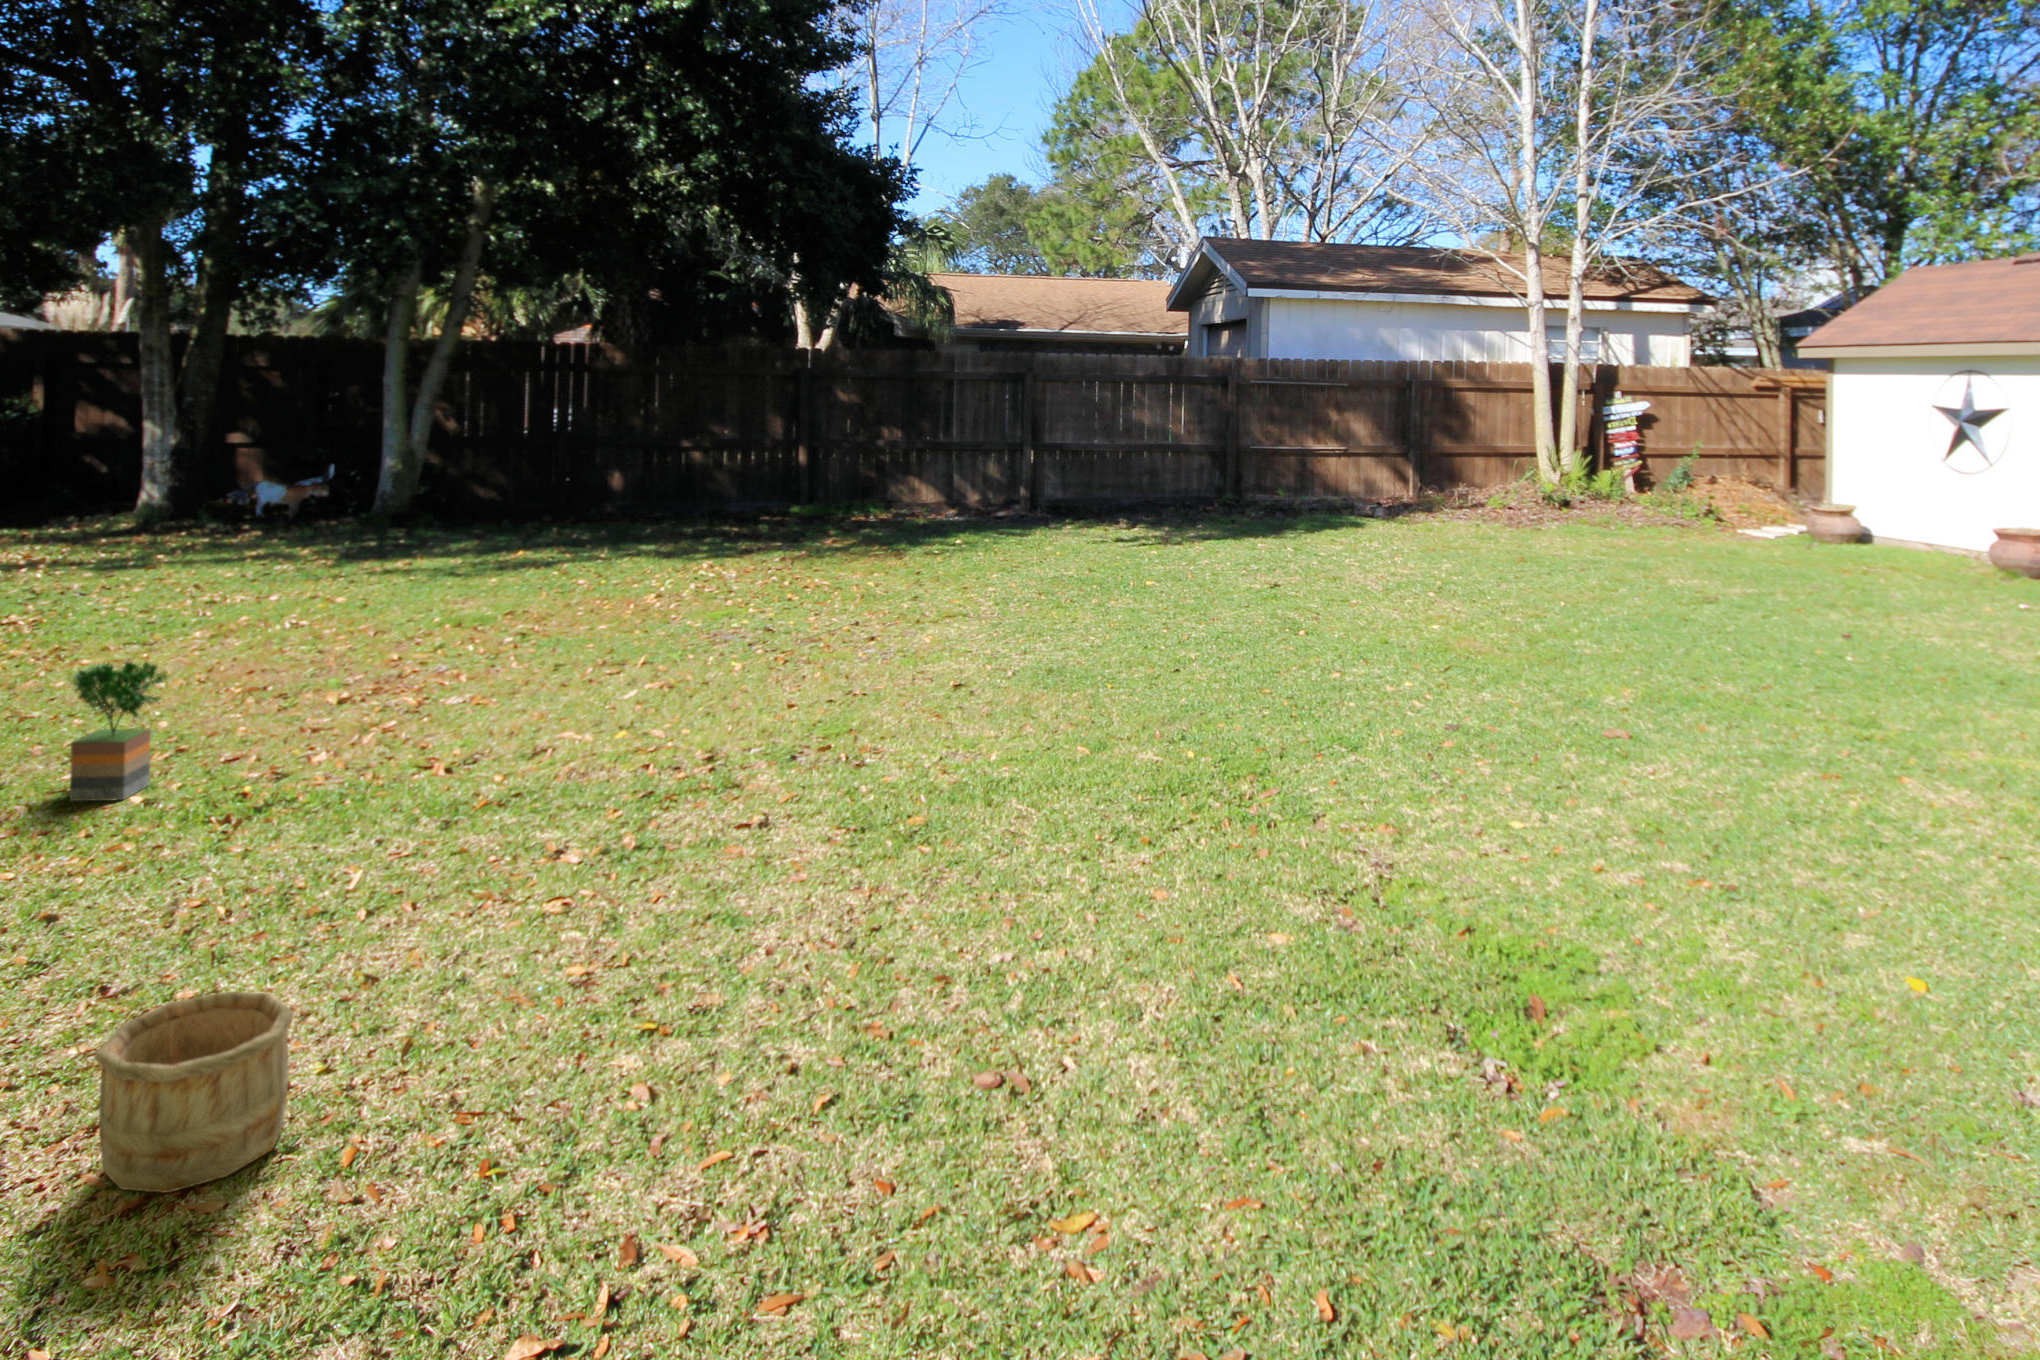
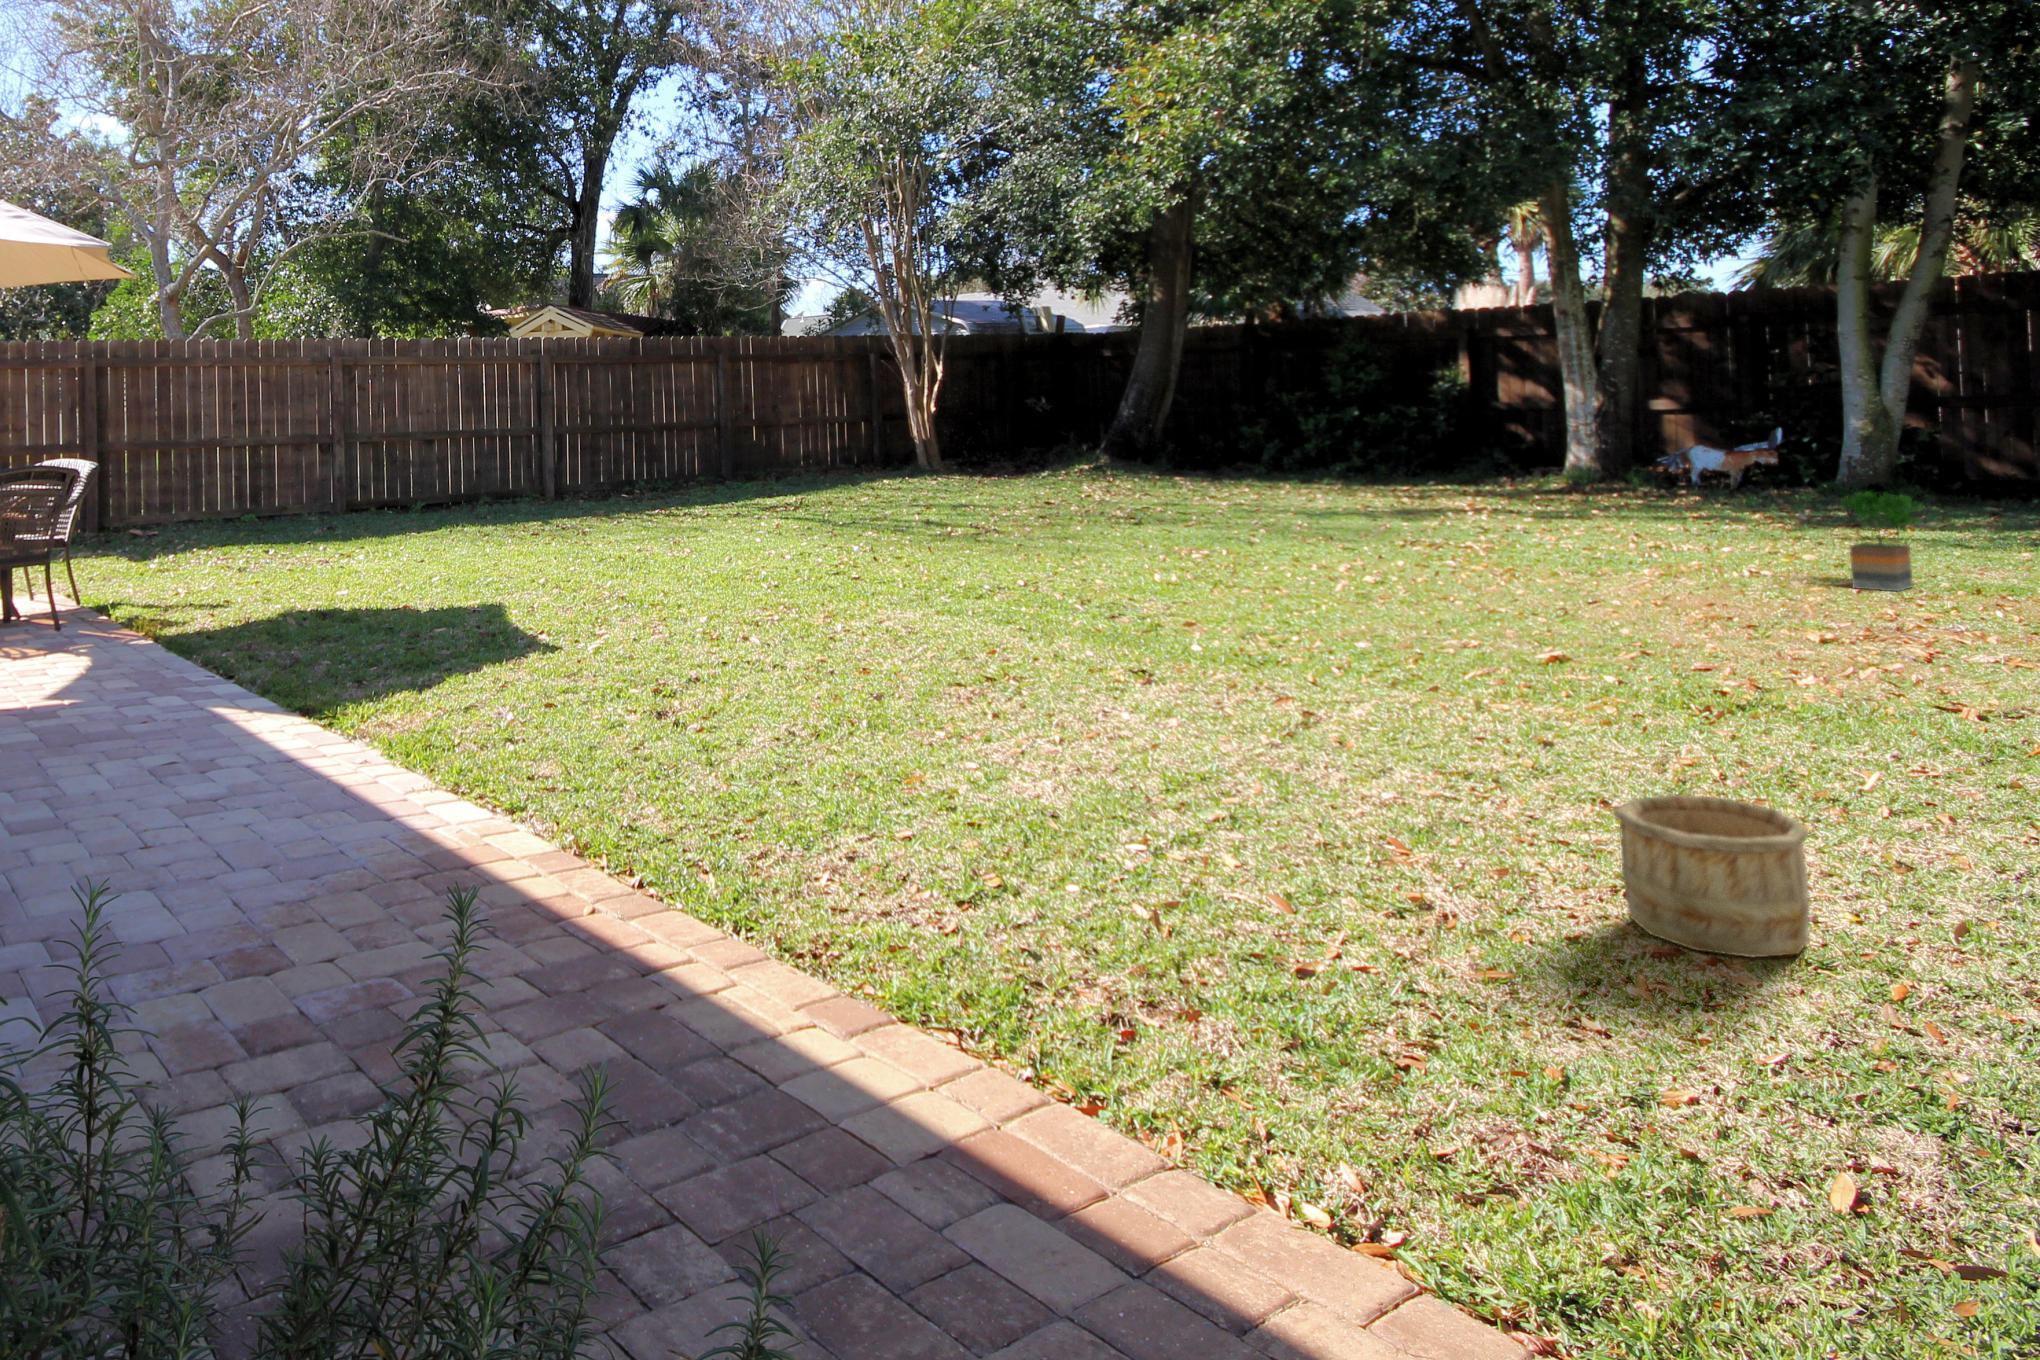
potted tree: present [70,661,169,801] -> present [1843,492,1921,592]

